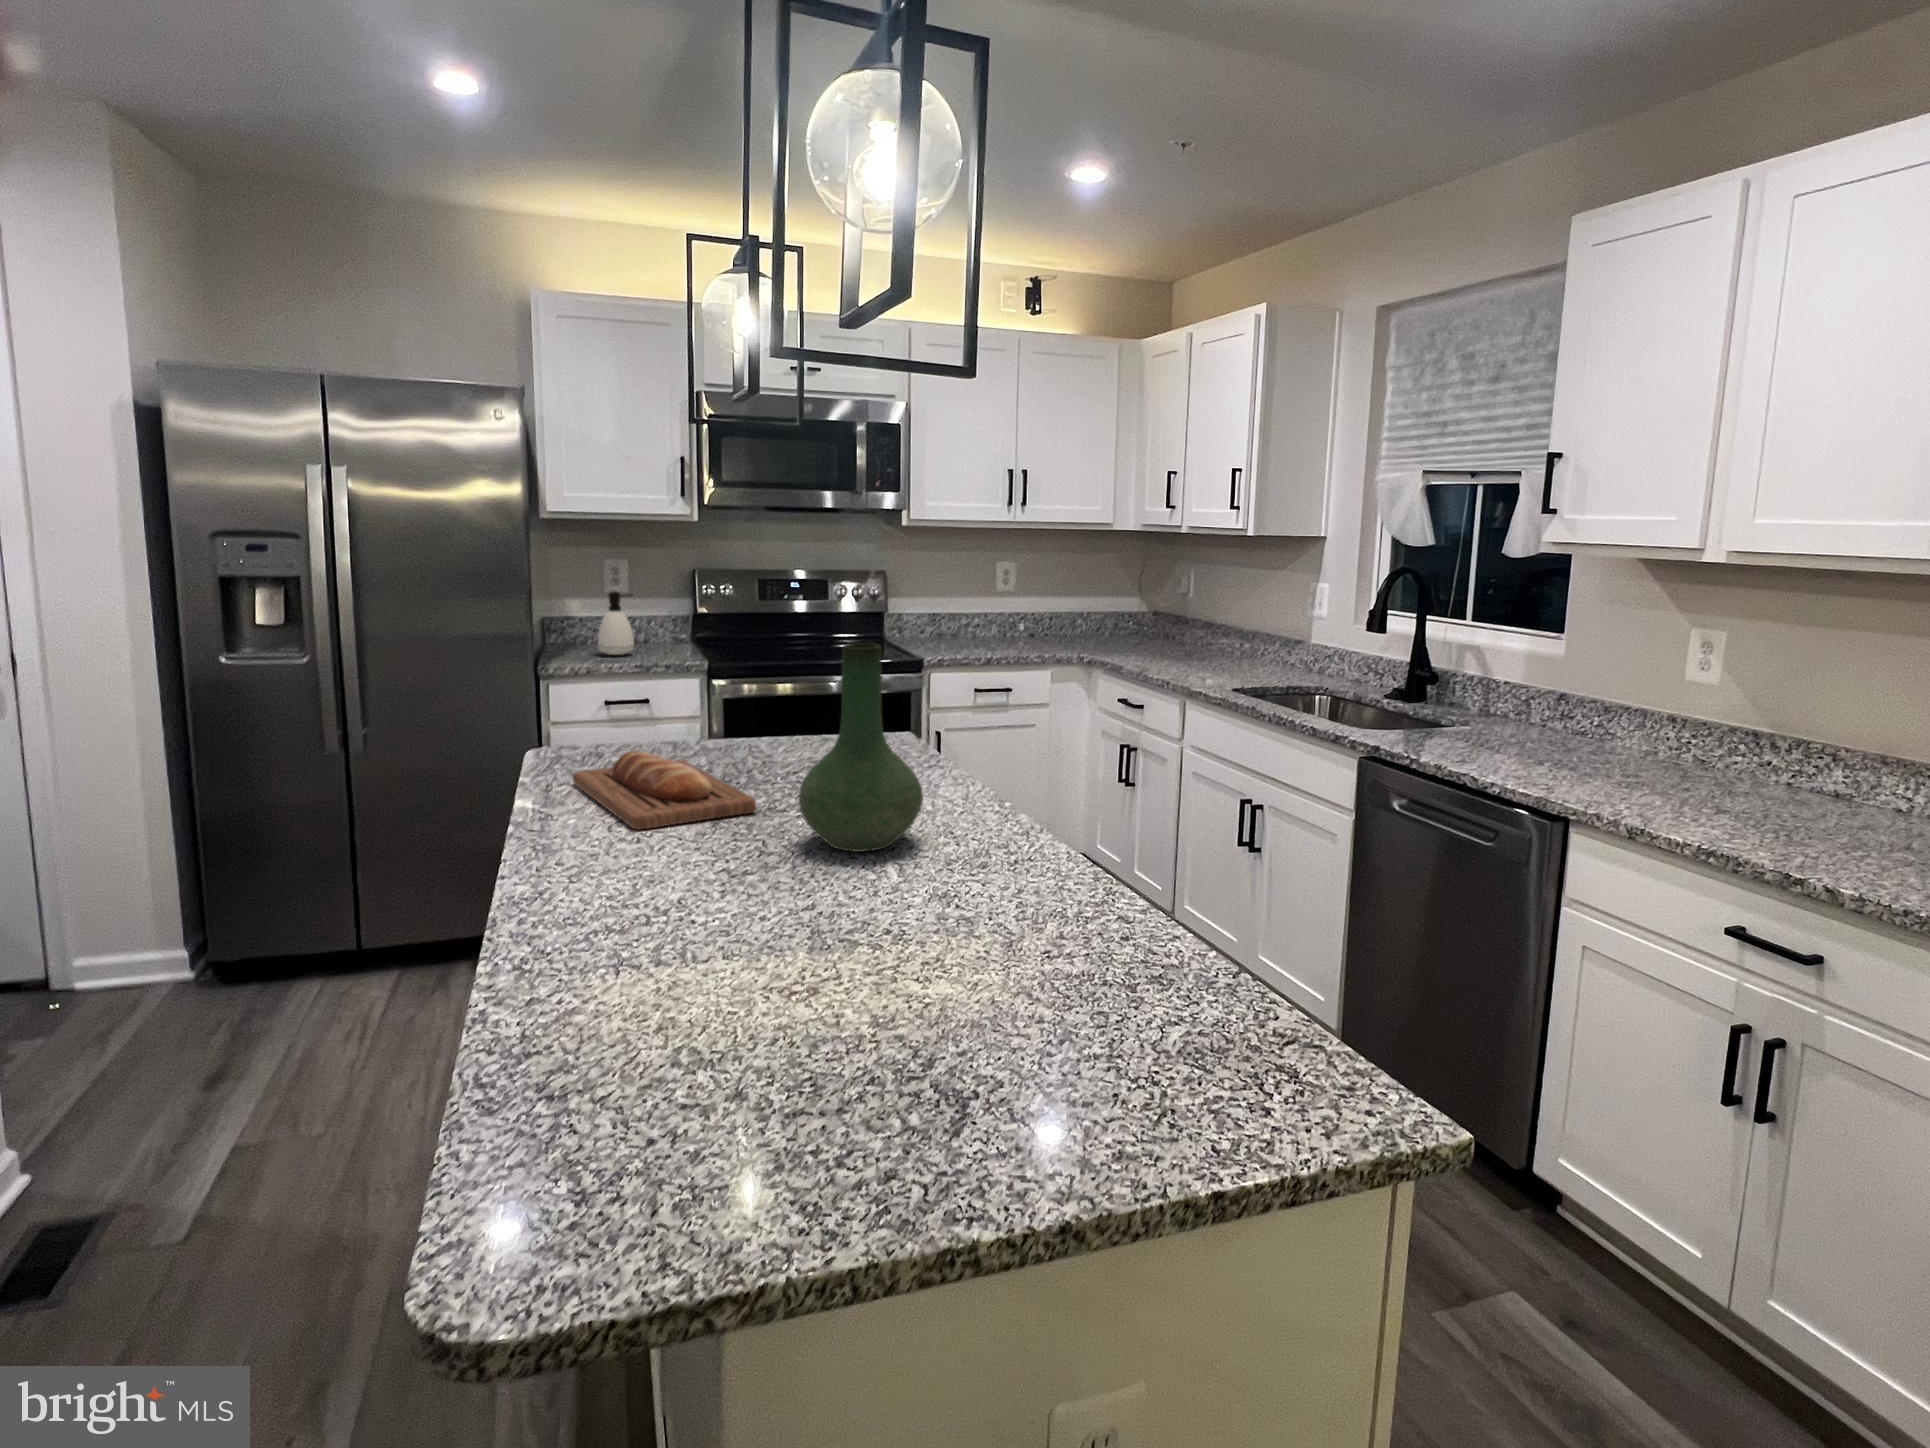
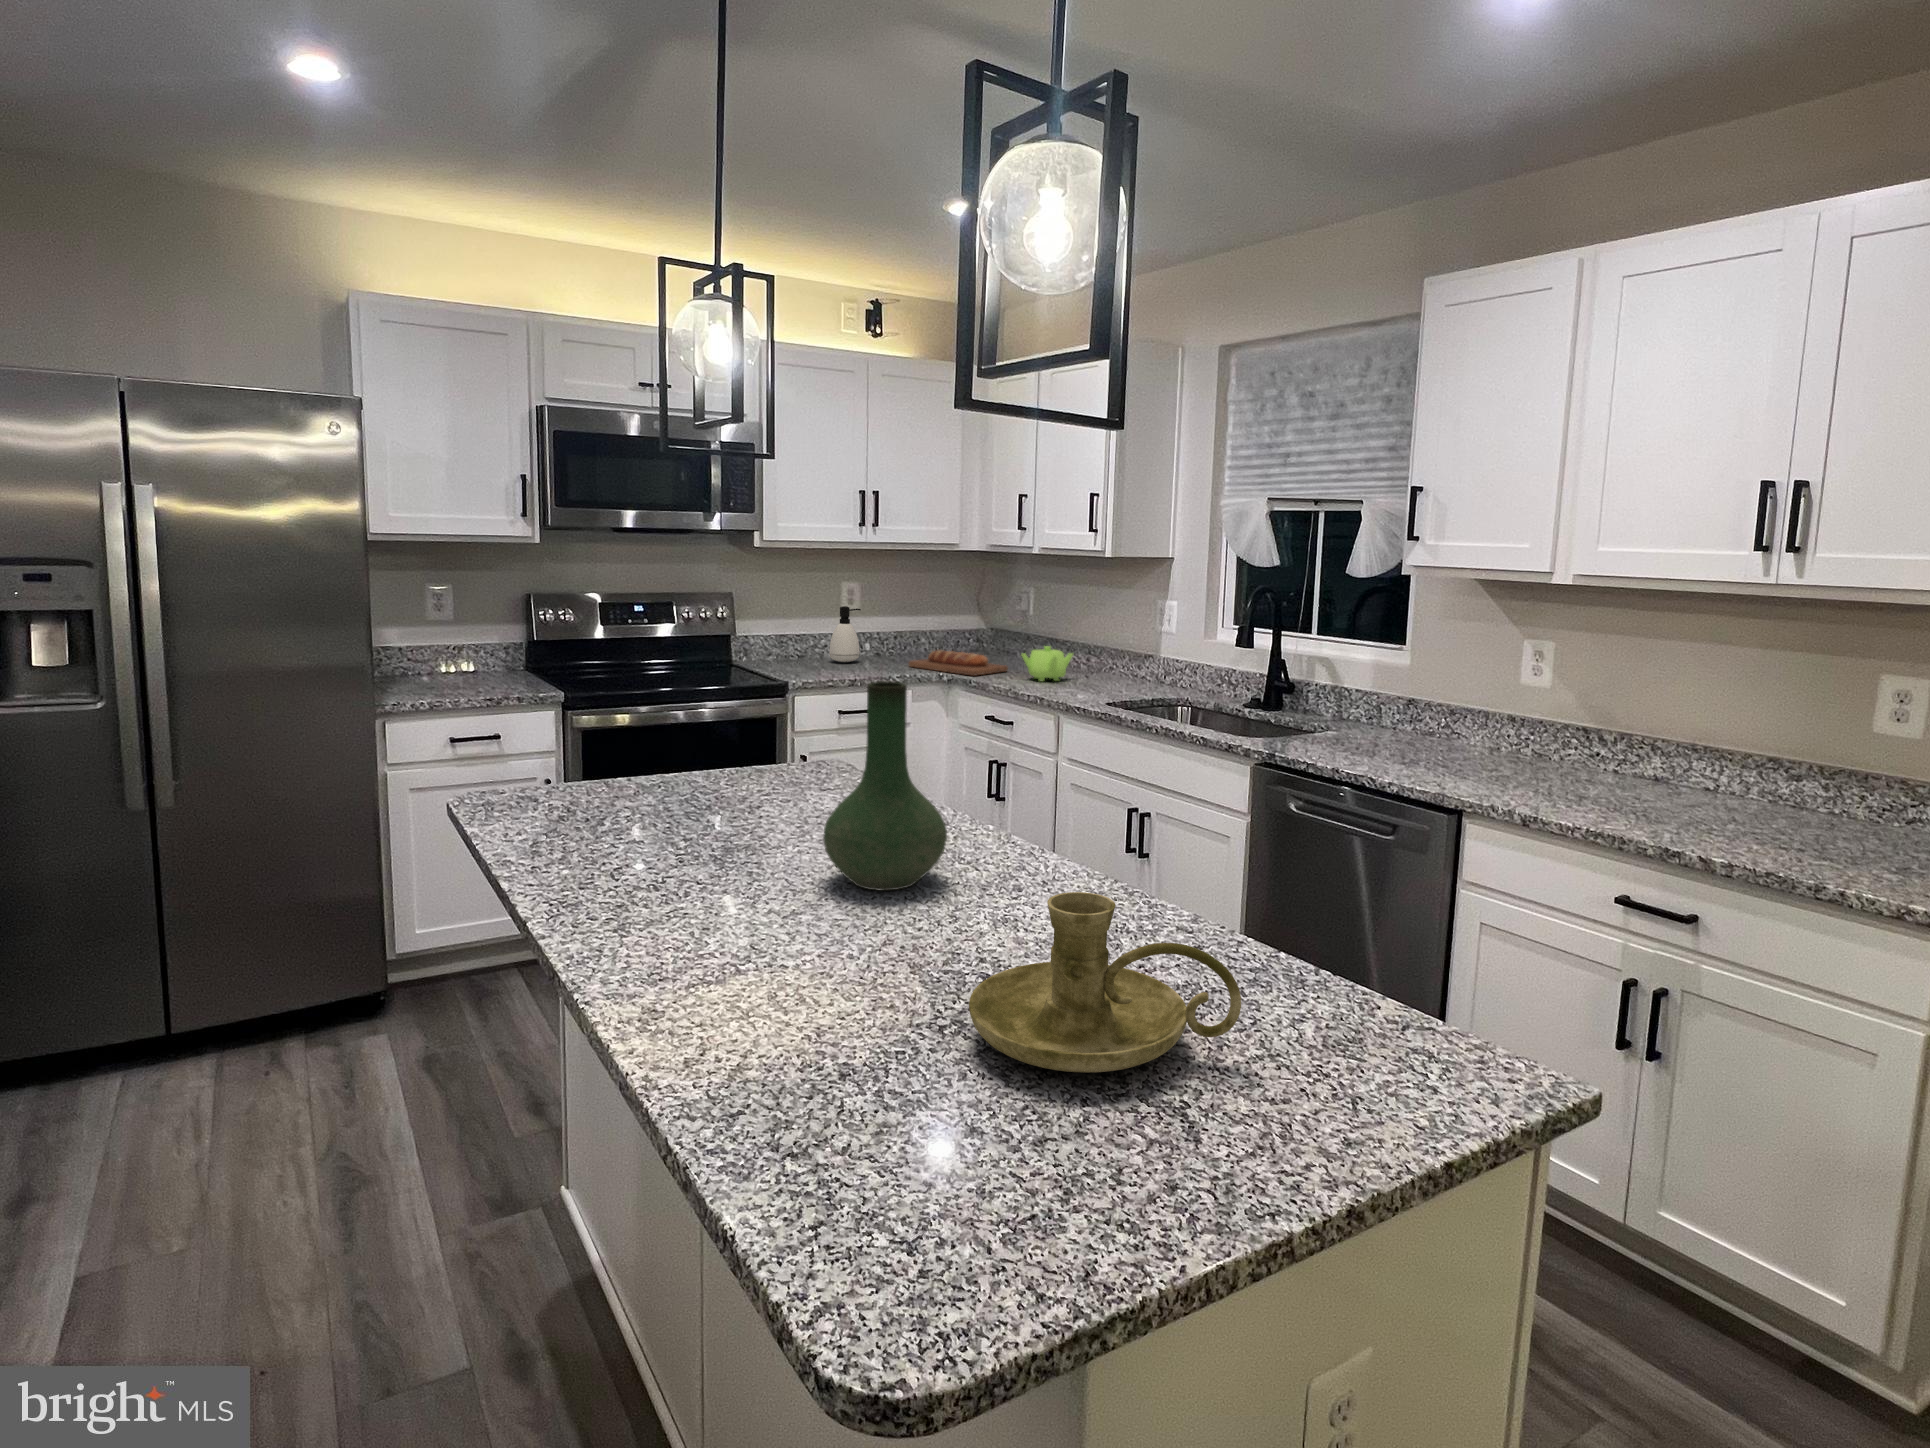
soap dispenser: present [598,591,634,655] -> present [829,606,861,662]
teapot: none [1162,629,1218,665] -> present [1022,646,1073,681]
bread loaf: present [573,751,756,830] -> present [908,650,1008,676]
candle holder: none [800,858,1070,1046] -> present [969,892,1241,1072]

